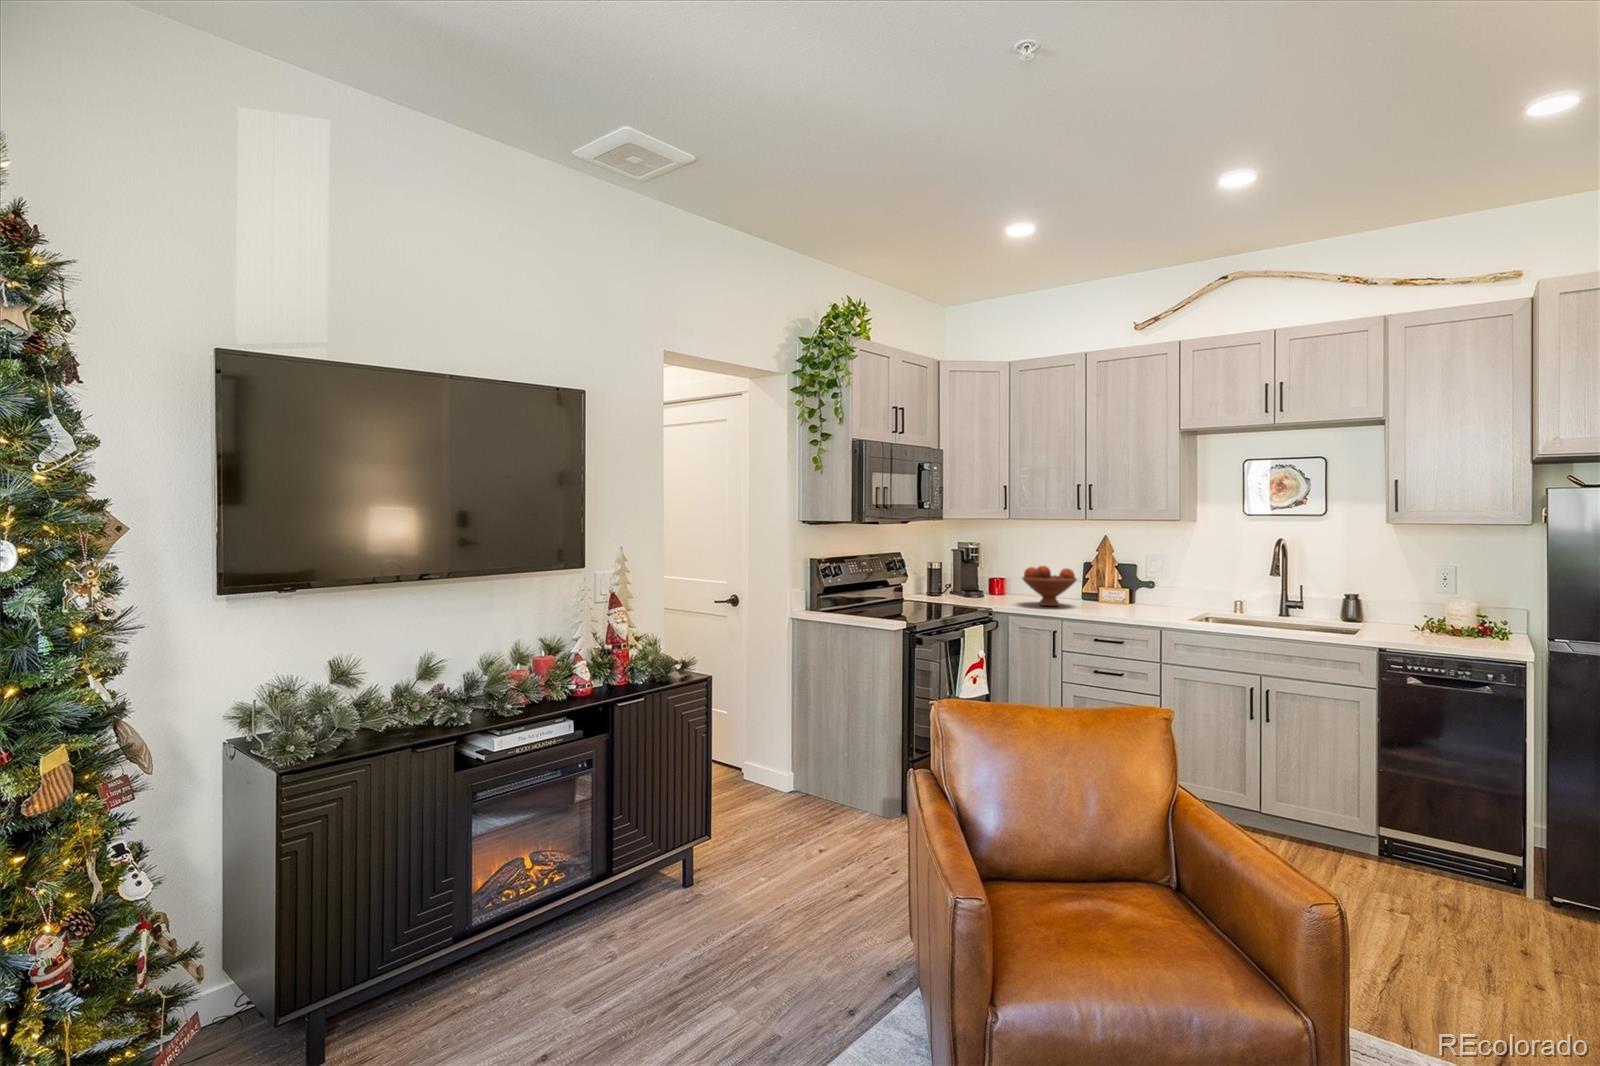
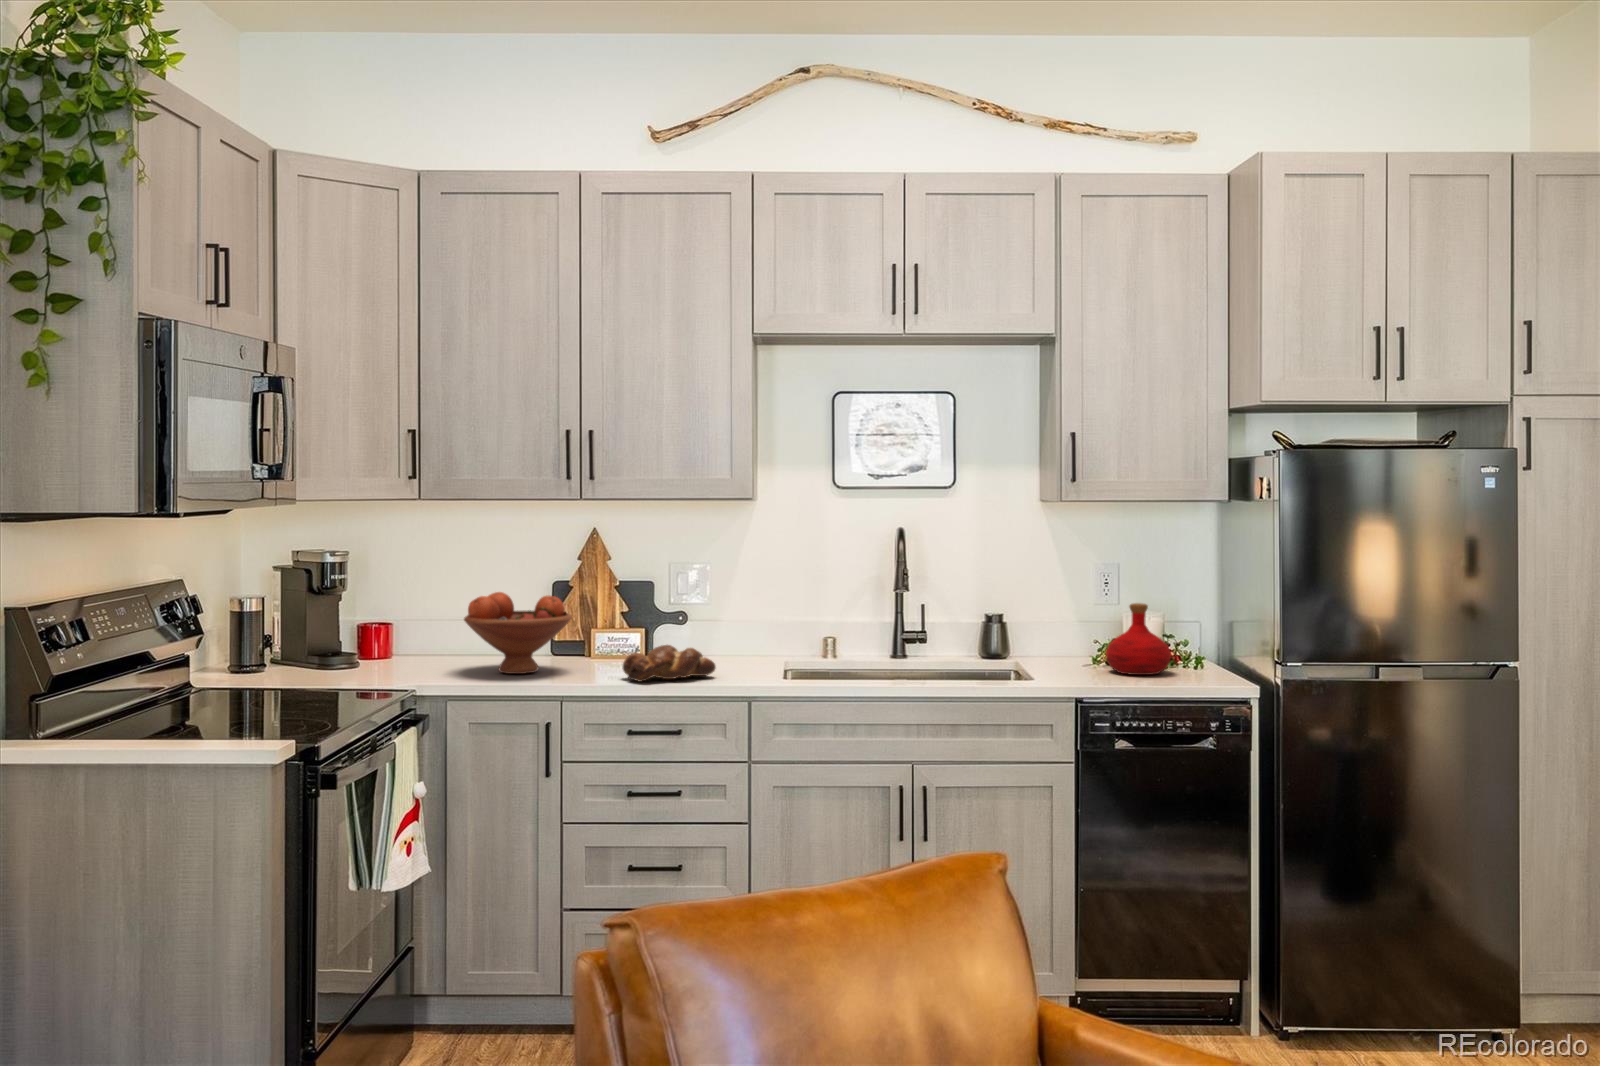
bottle: none [1429,591,1483,639] -> present [1106,603,1171,675]
bread loaf: none [1096,597,1150,614] -> present [623,645,716,682]

